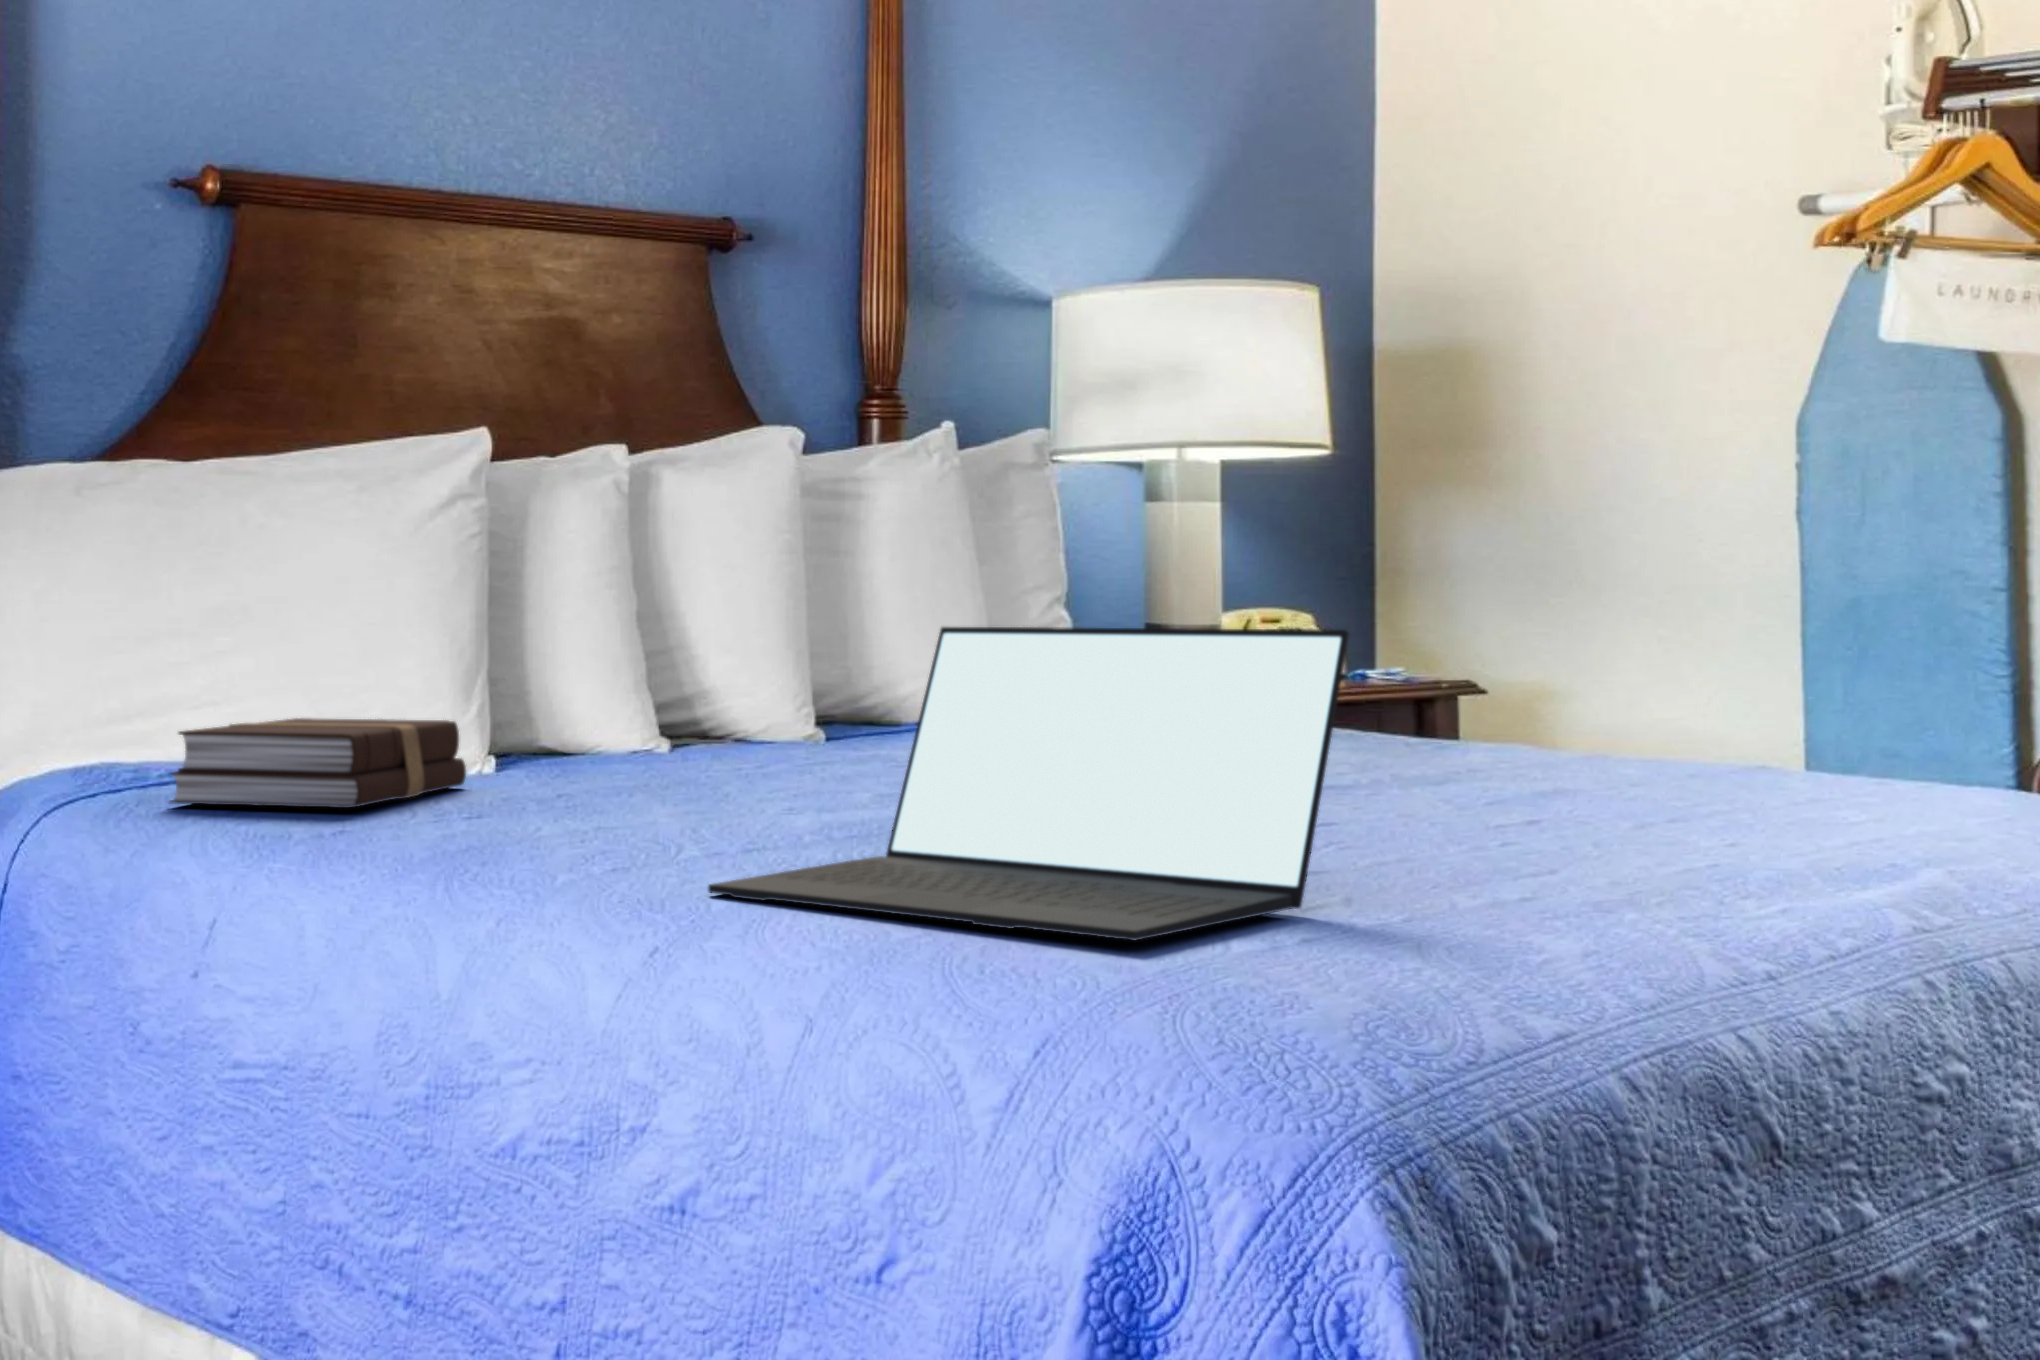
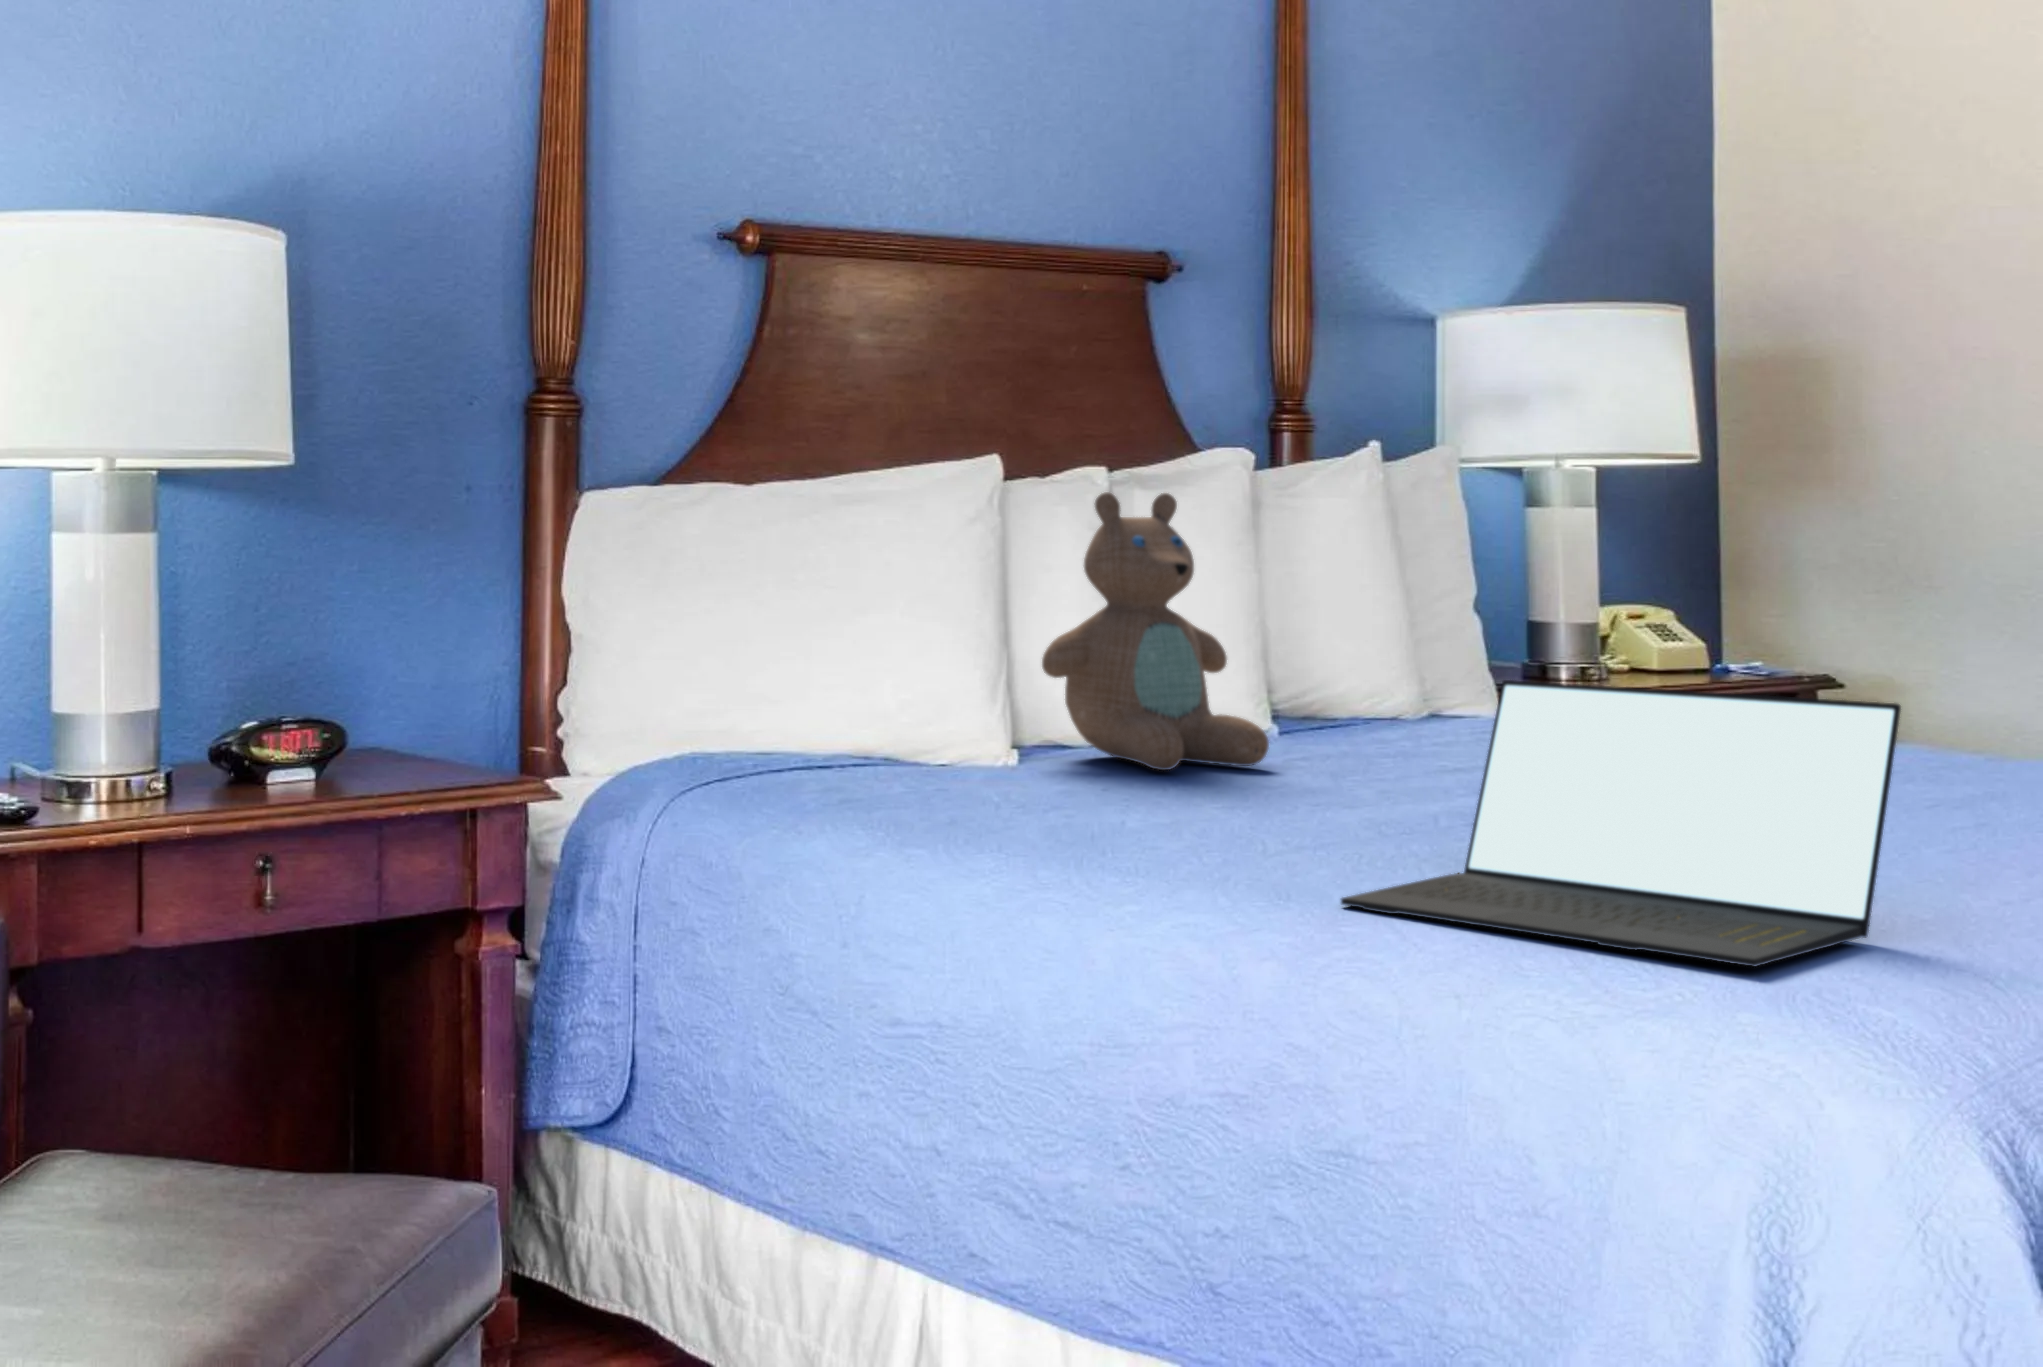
teddy bear: none [521,451,777,770] -> present [1042,492,1269,770]
book: present [169,718,466,808] -> none [792,722,1019,807]

